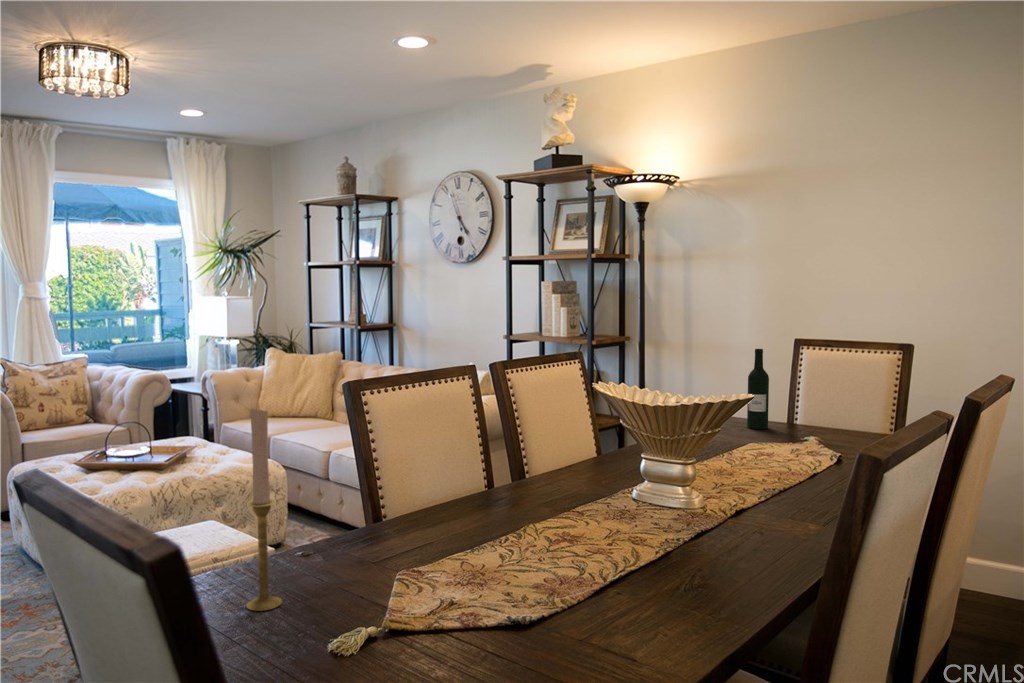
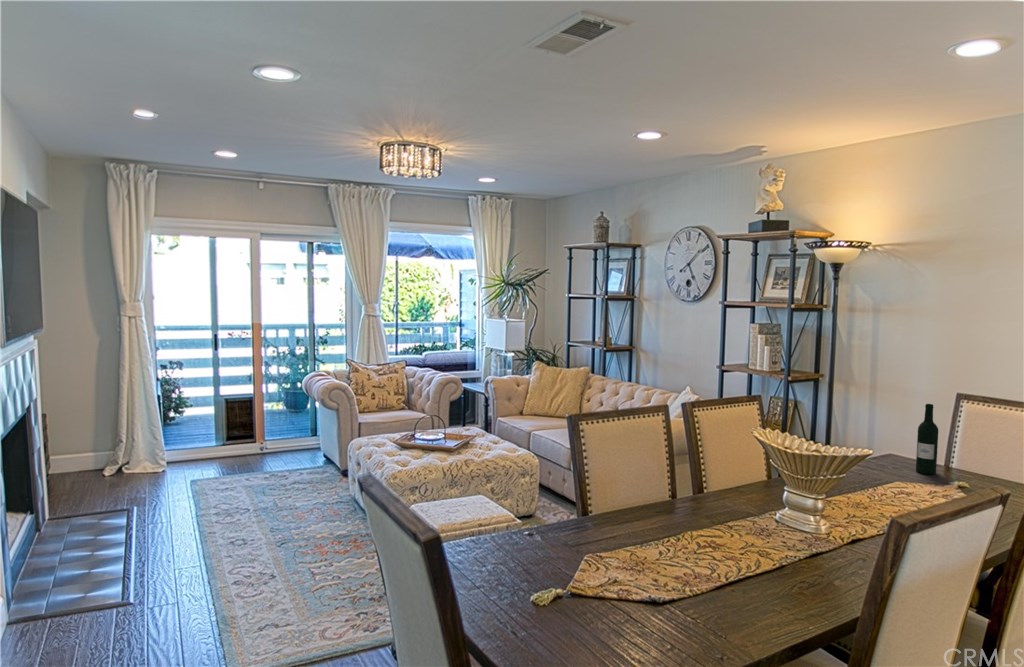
candlestick: present [247,409,282,611] -> none [495,441,516,564]

